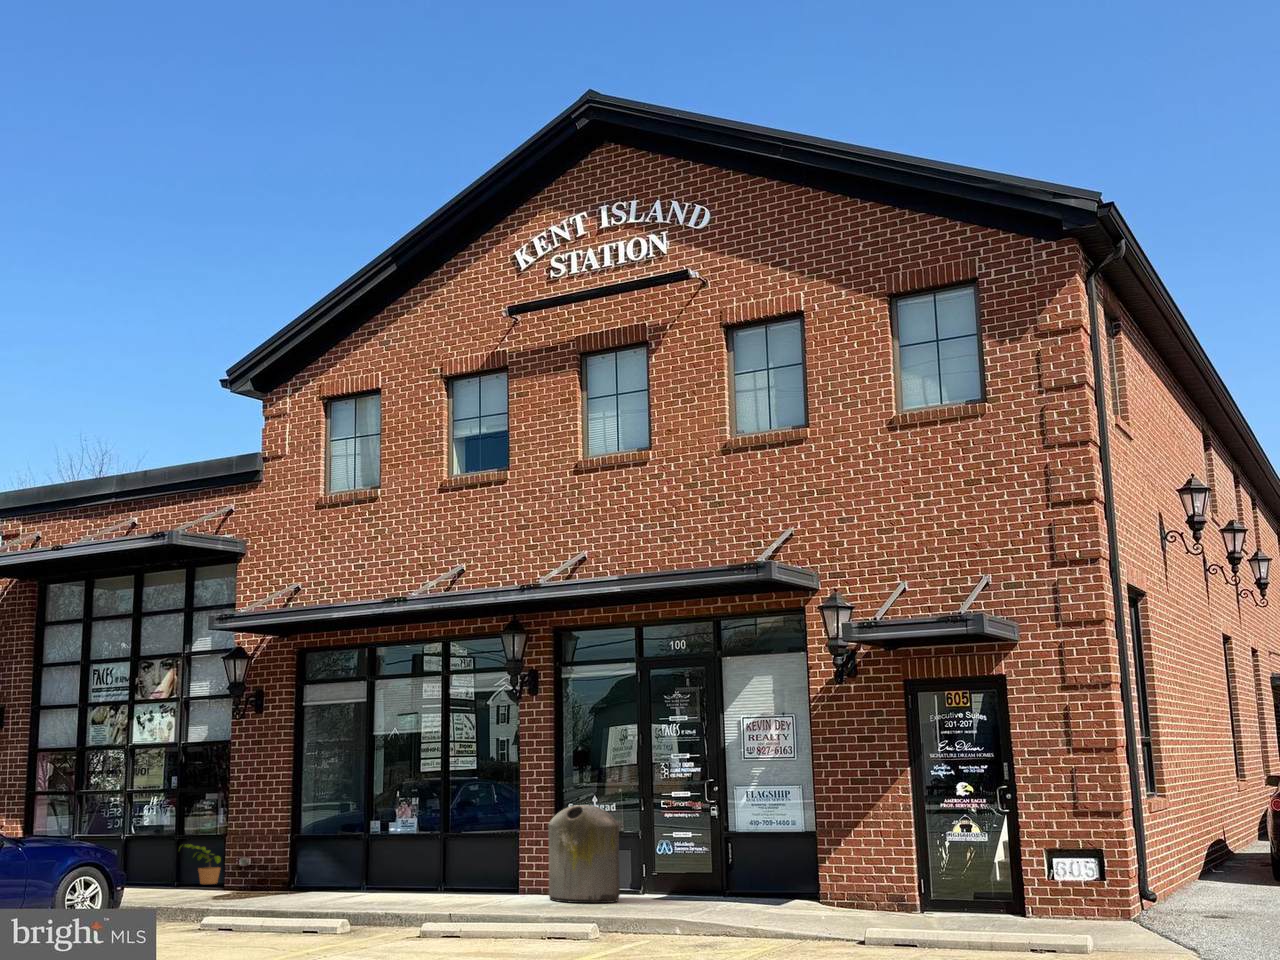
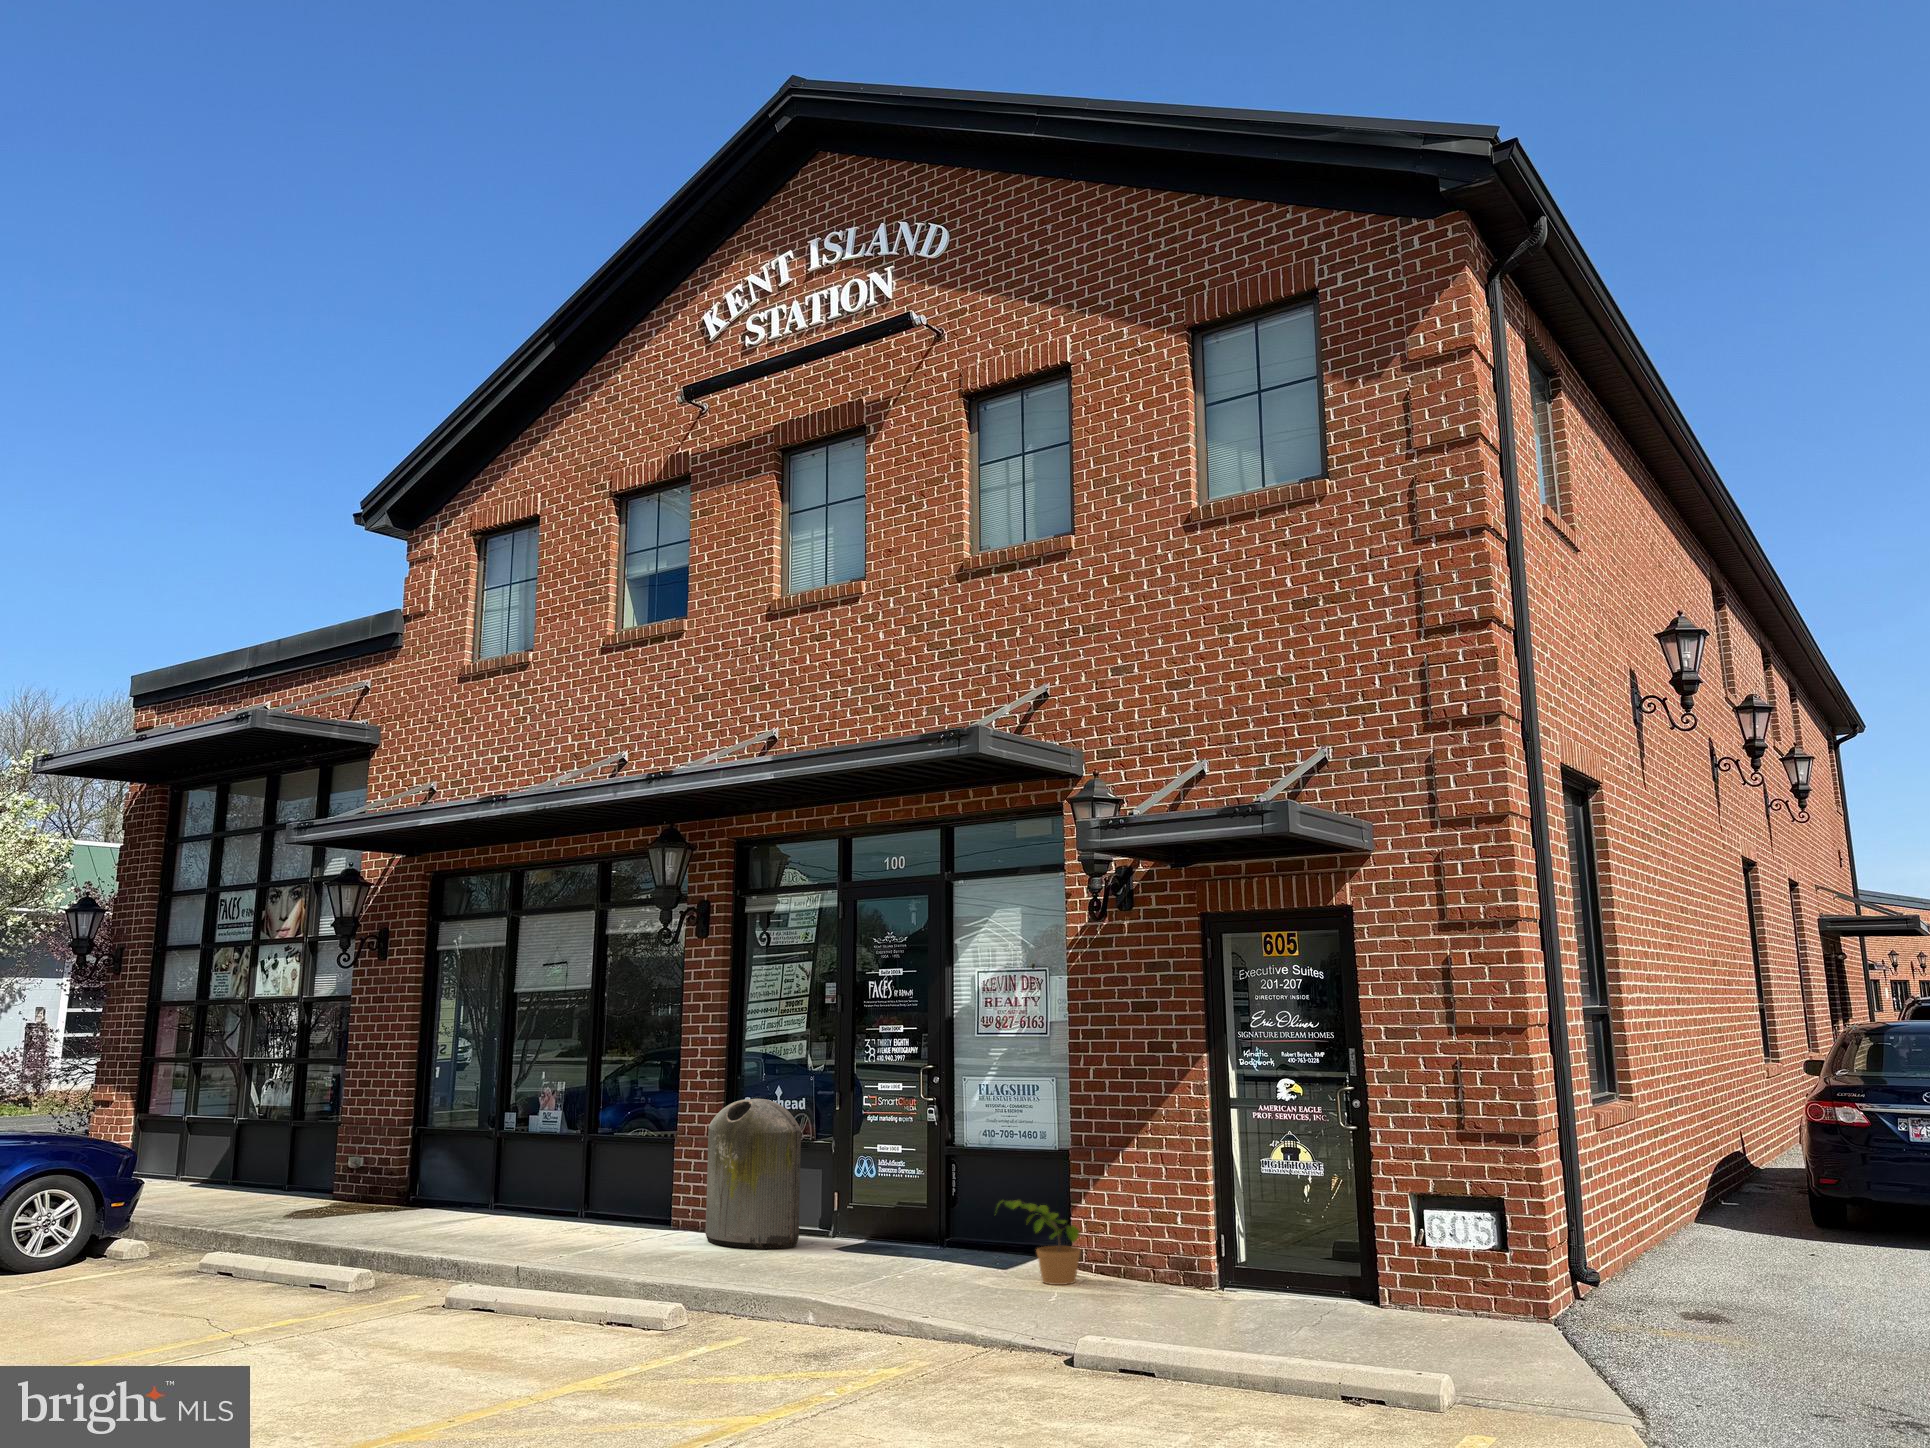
potted plant: present [181,844,221,884] -> present [997,1200,1081,1285]

